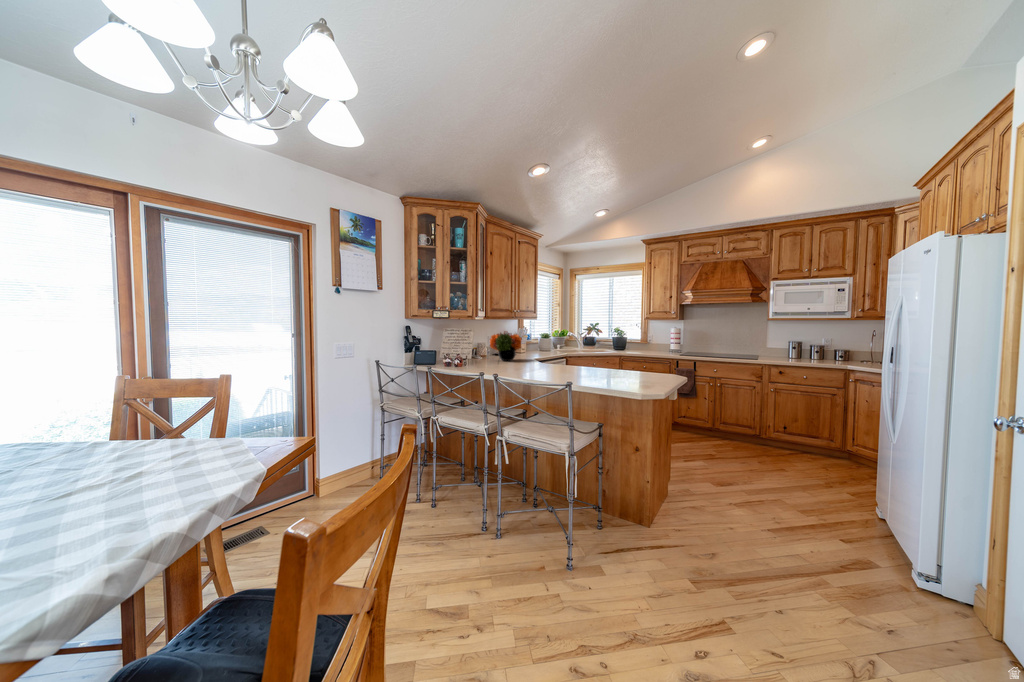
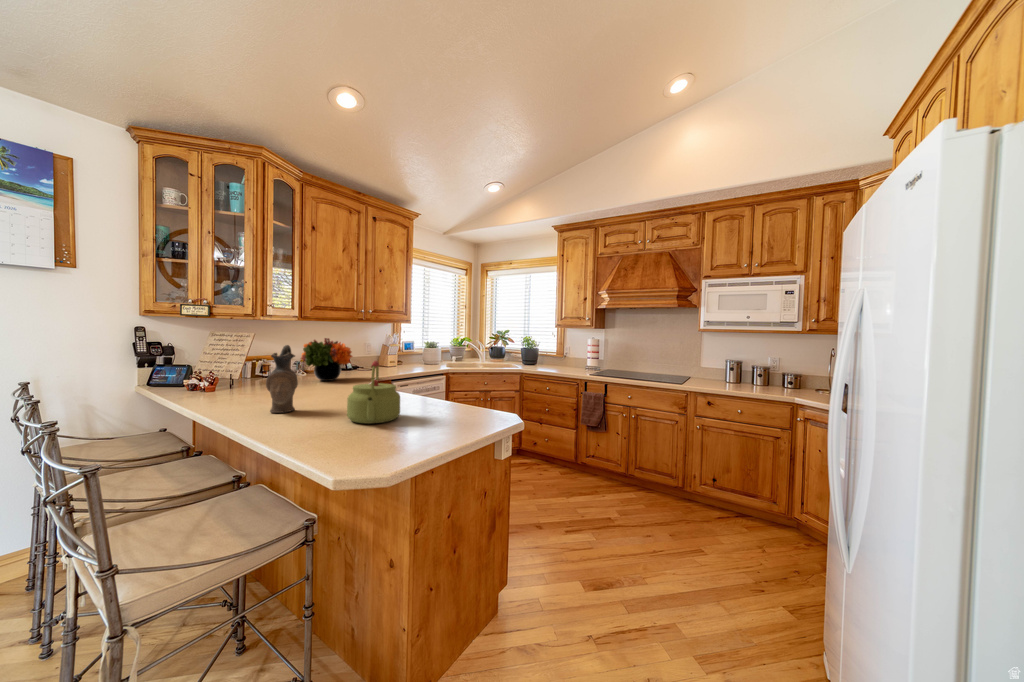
ceramic pitcher: none [533,334,550,374] -> present [266,345,298,413]
kettle: none [588,342,618,377] -> present [347,361,400,424]

